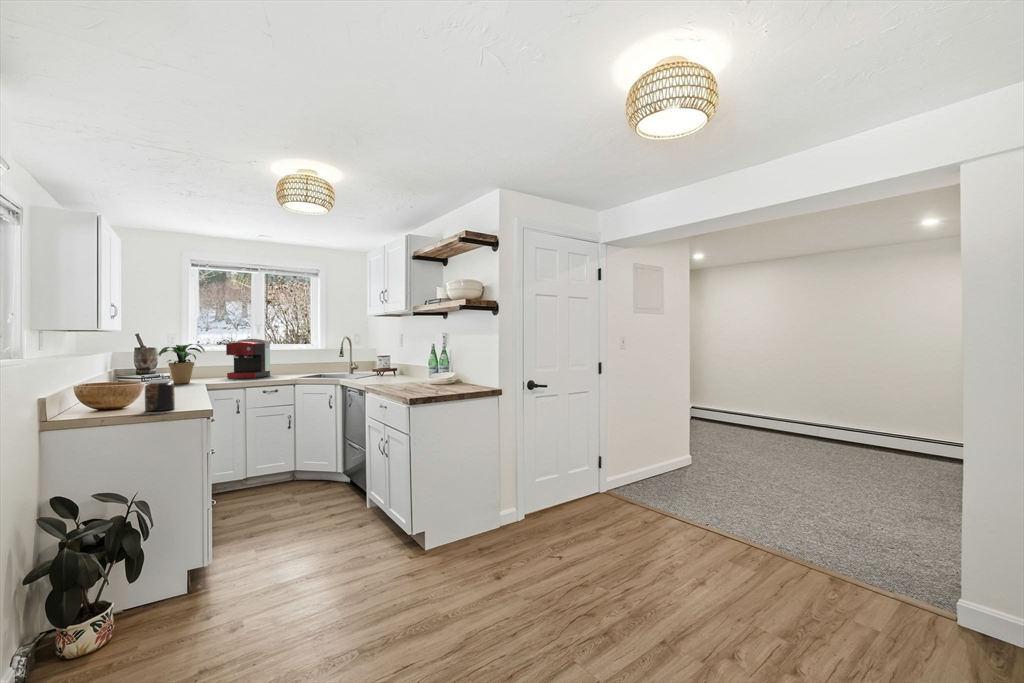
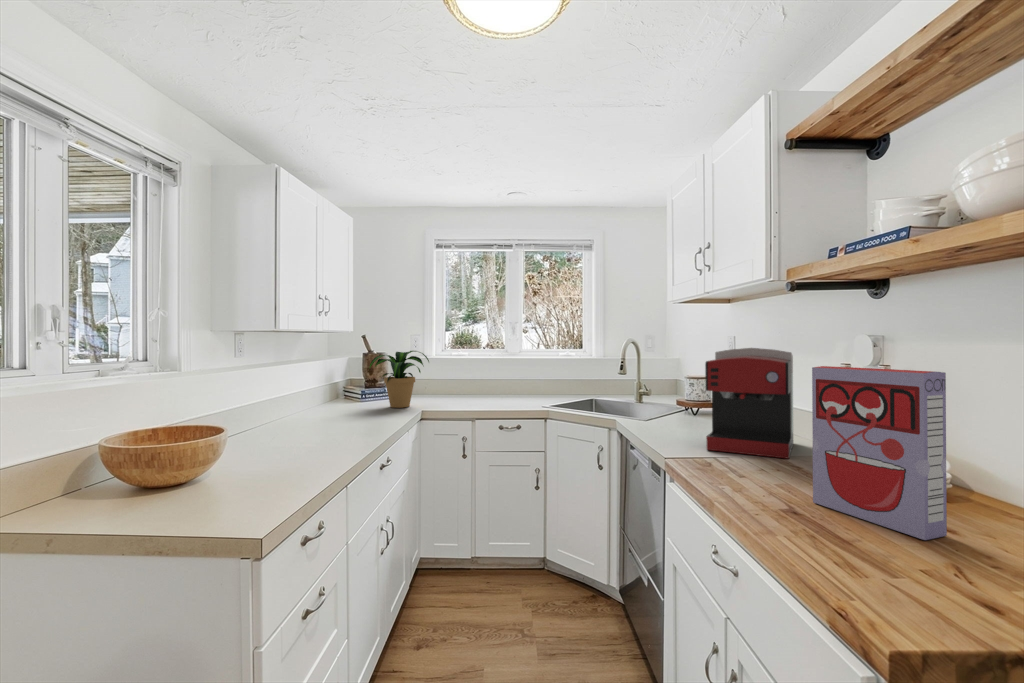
coffee maker: present [226,339,270,378] -> present [705,348,793,459]
cereal box: none [416,344,448,393] -> present [812,366,947,540]
jar: present [145,379,175,411] -> none [178,441,240,519]

